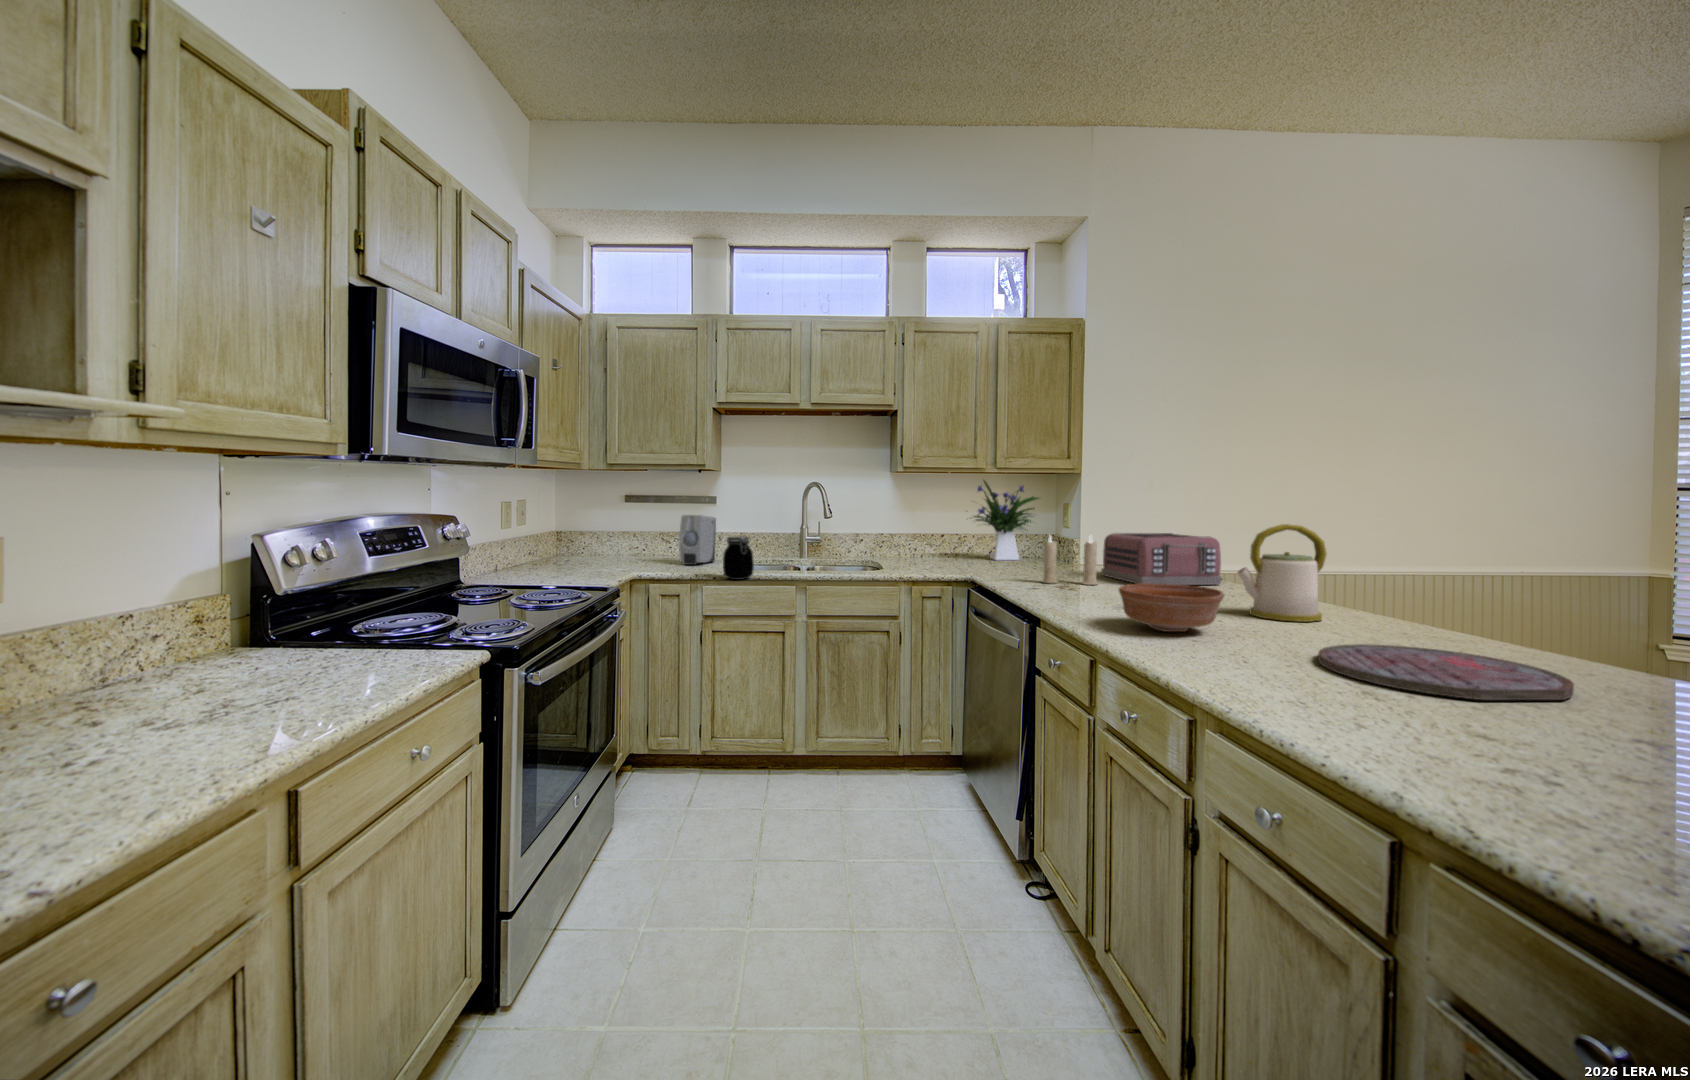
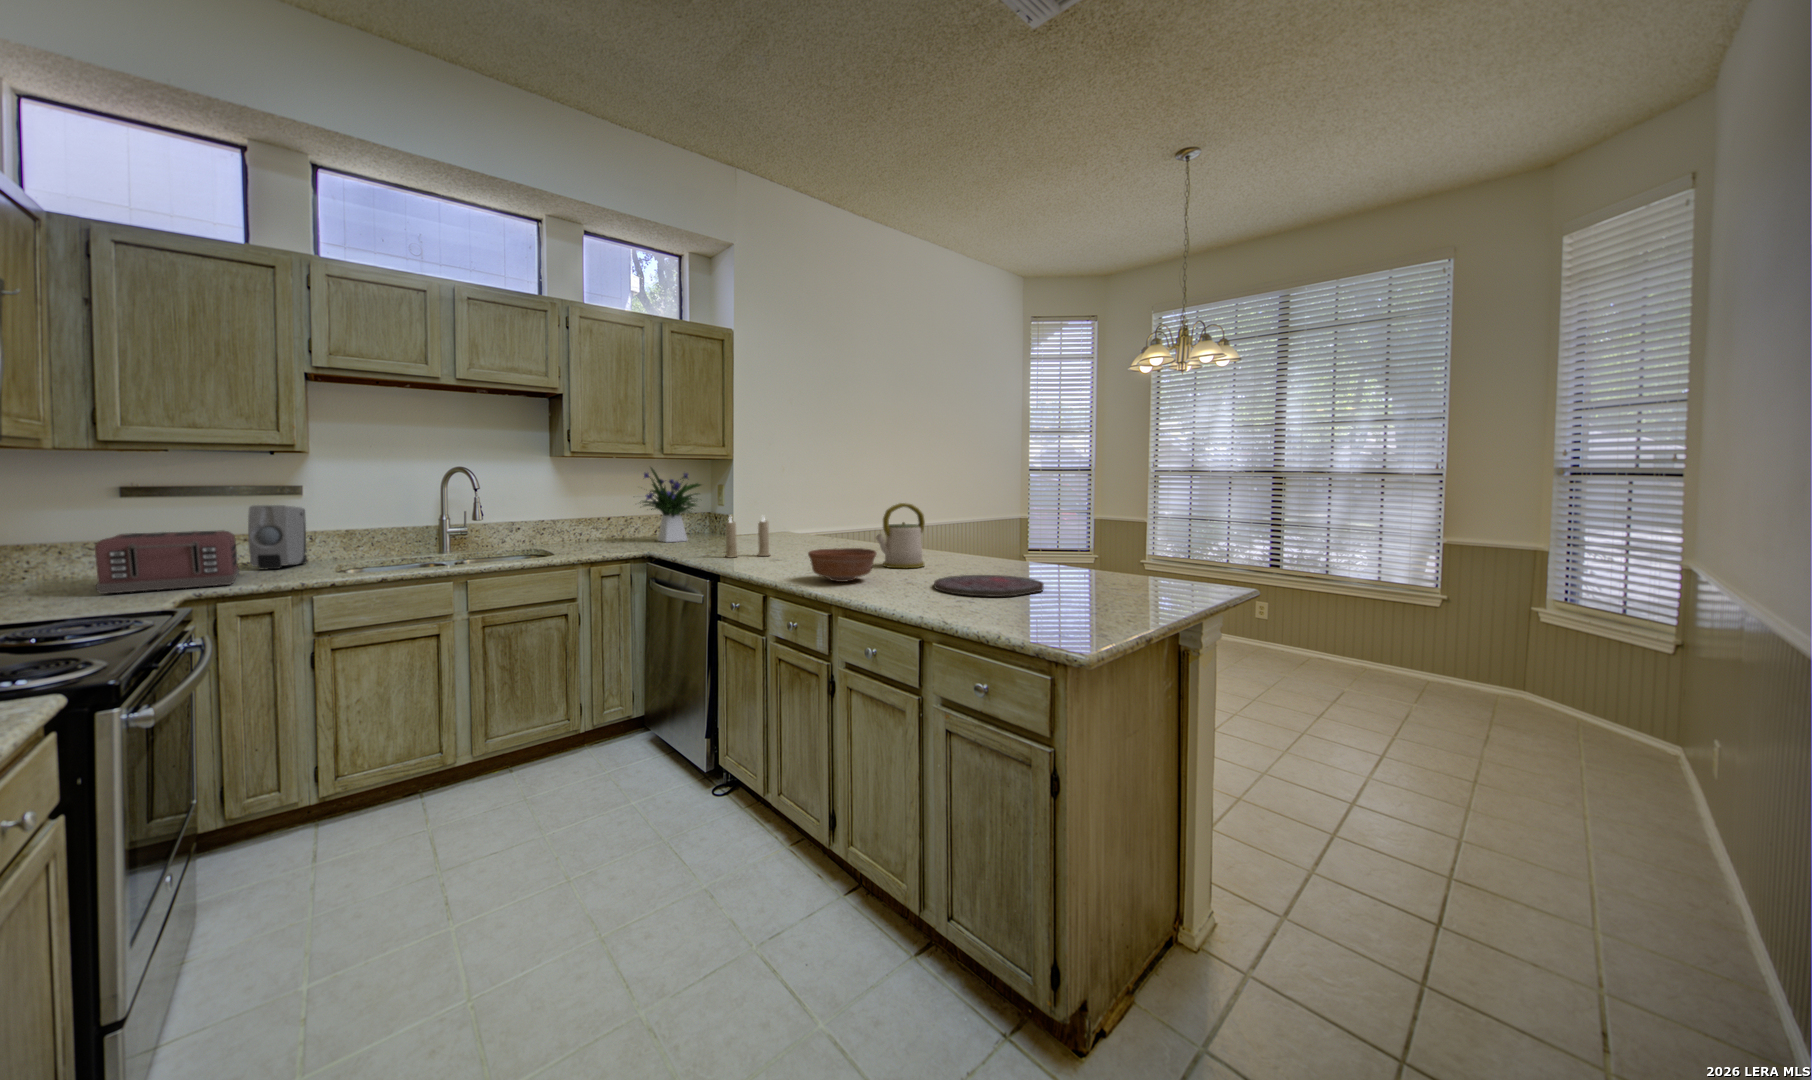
toaster: present [1101,533,1222,585] -> present [95,531,239,594]
jar: present [723,537,754,580] -> none [348,529,394,580]

